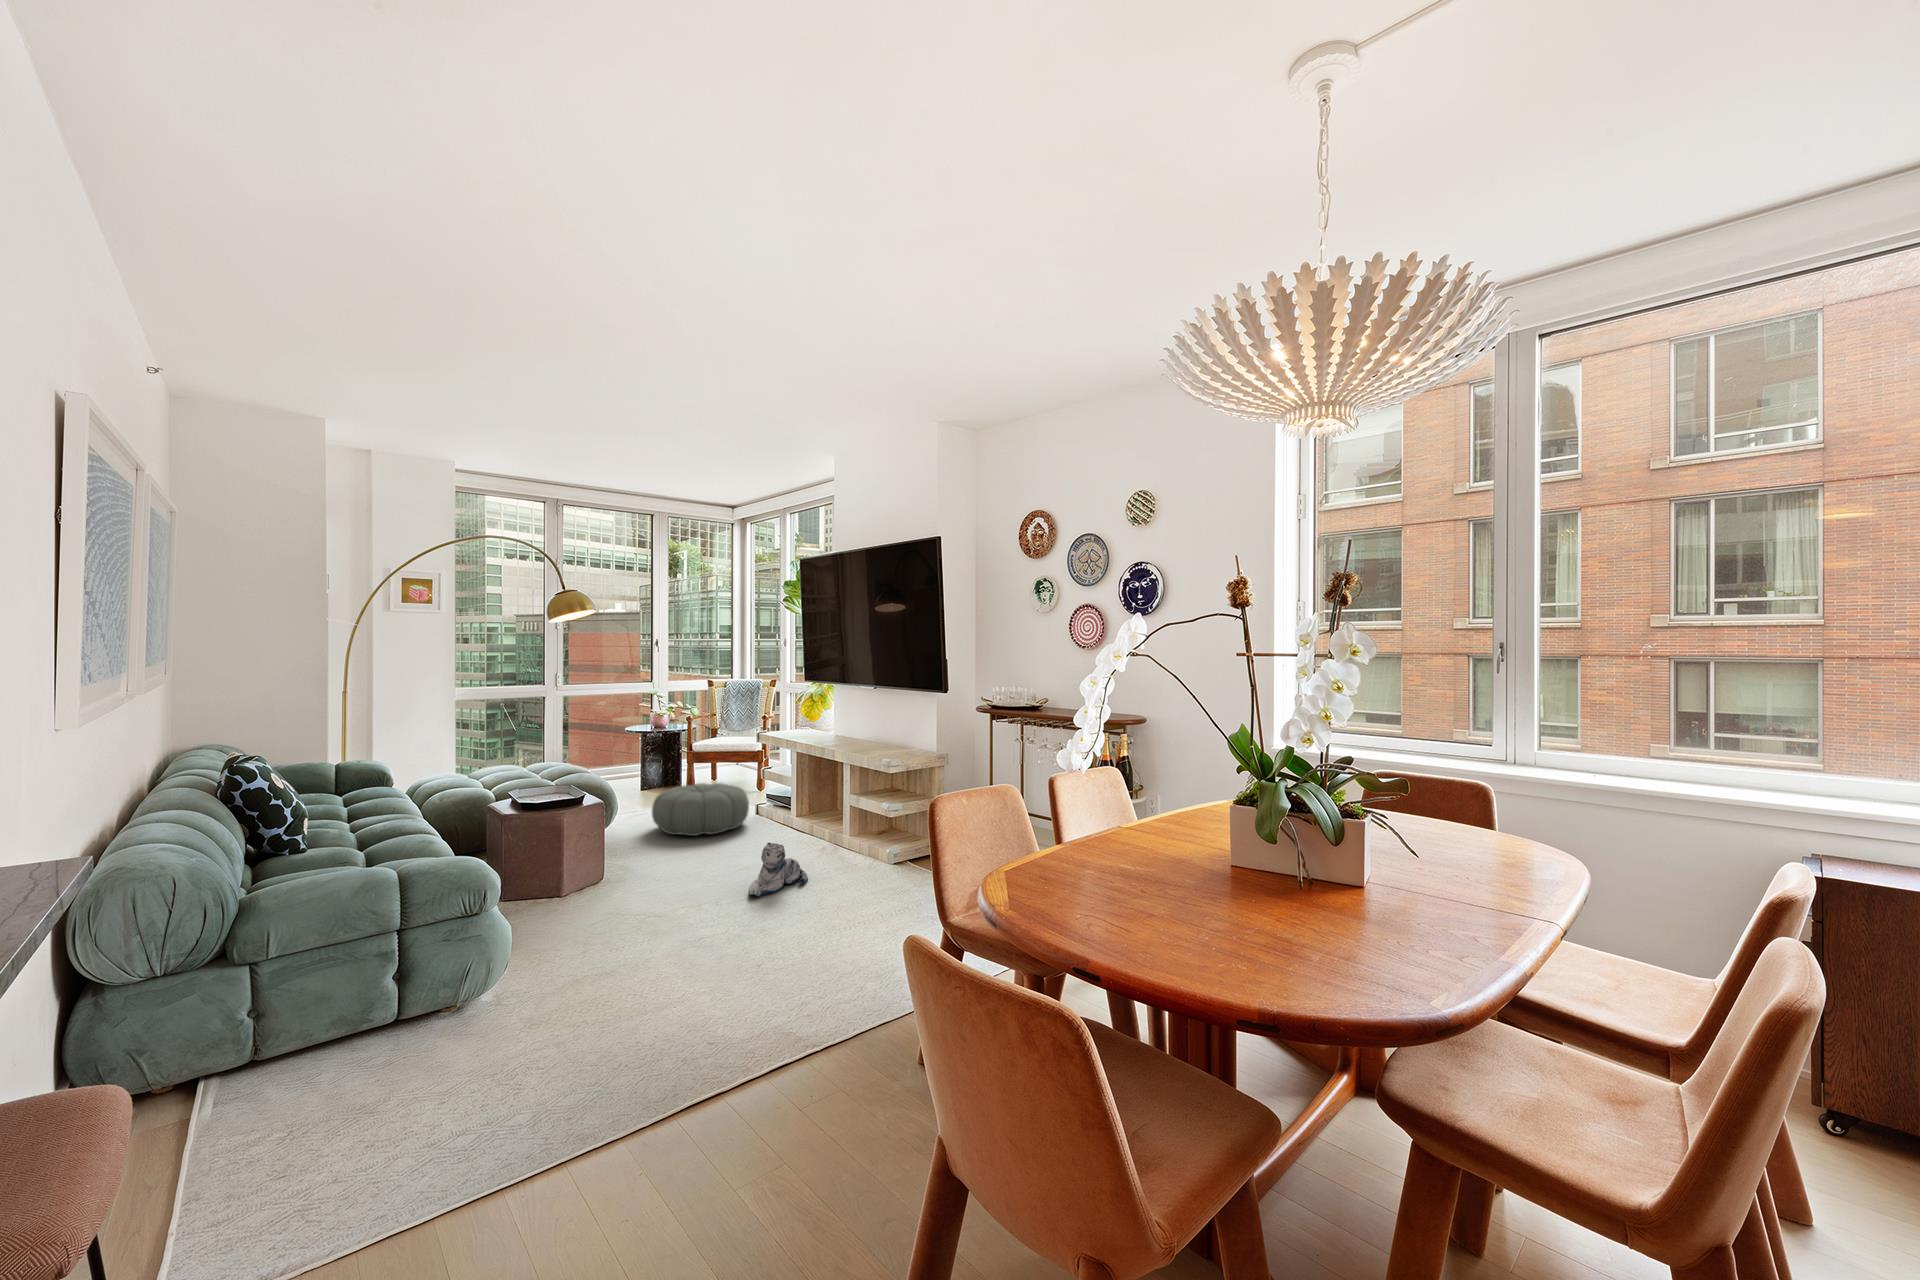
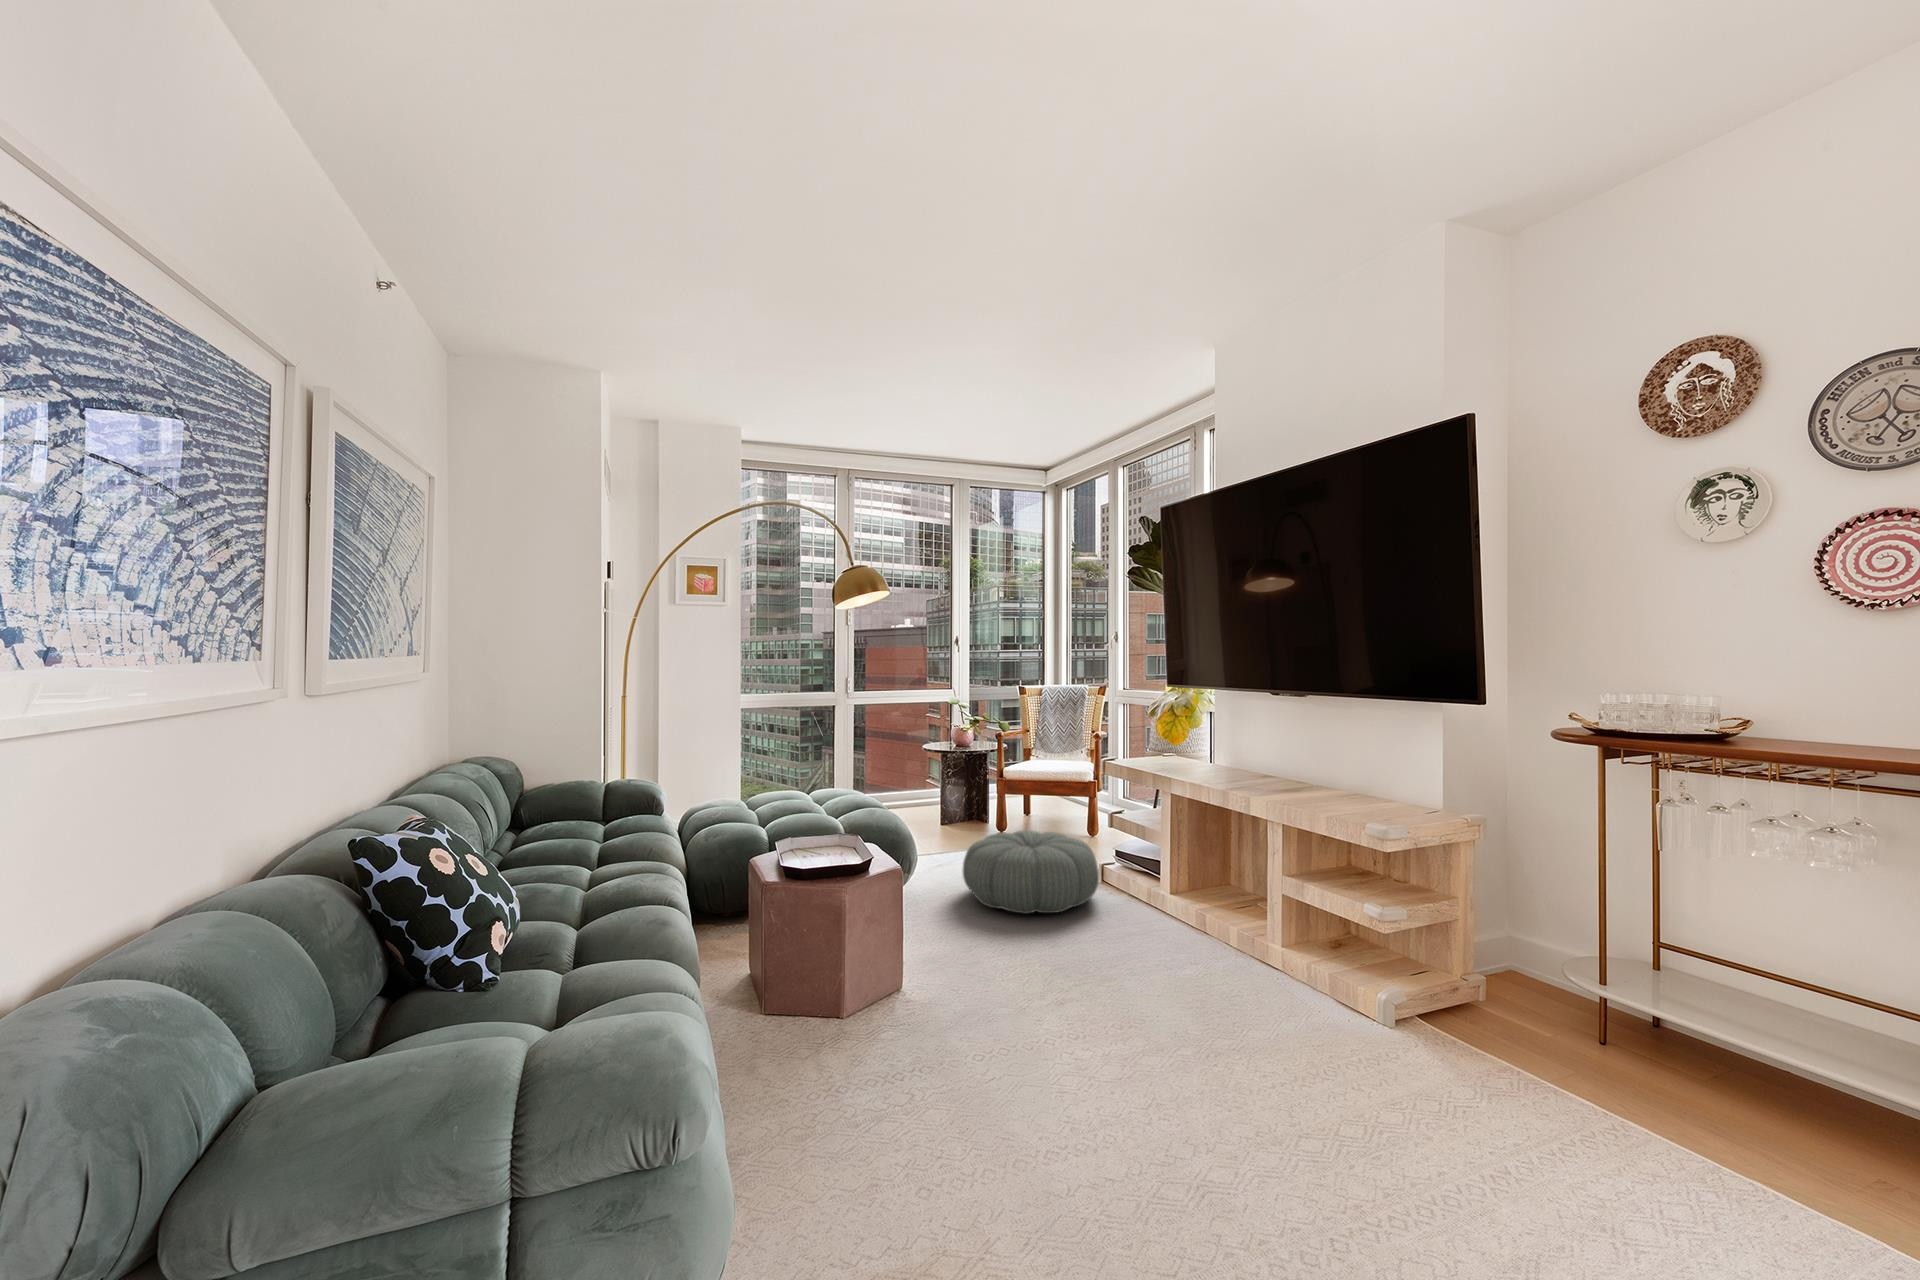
plush toy: present [748,842,808,896] -> none [1149,976,1251,1090]

